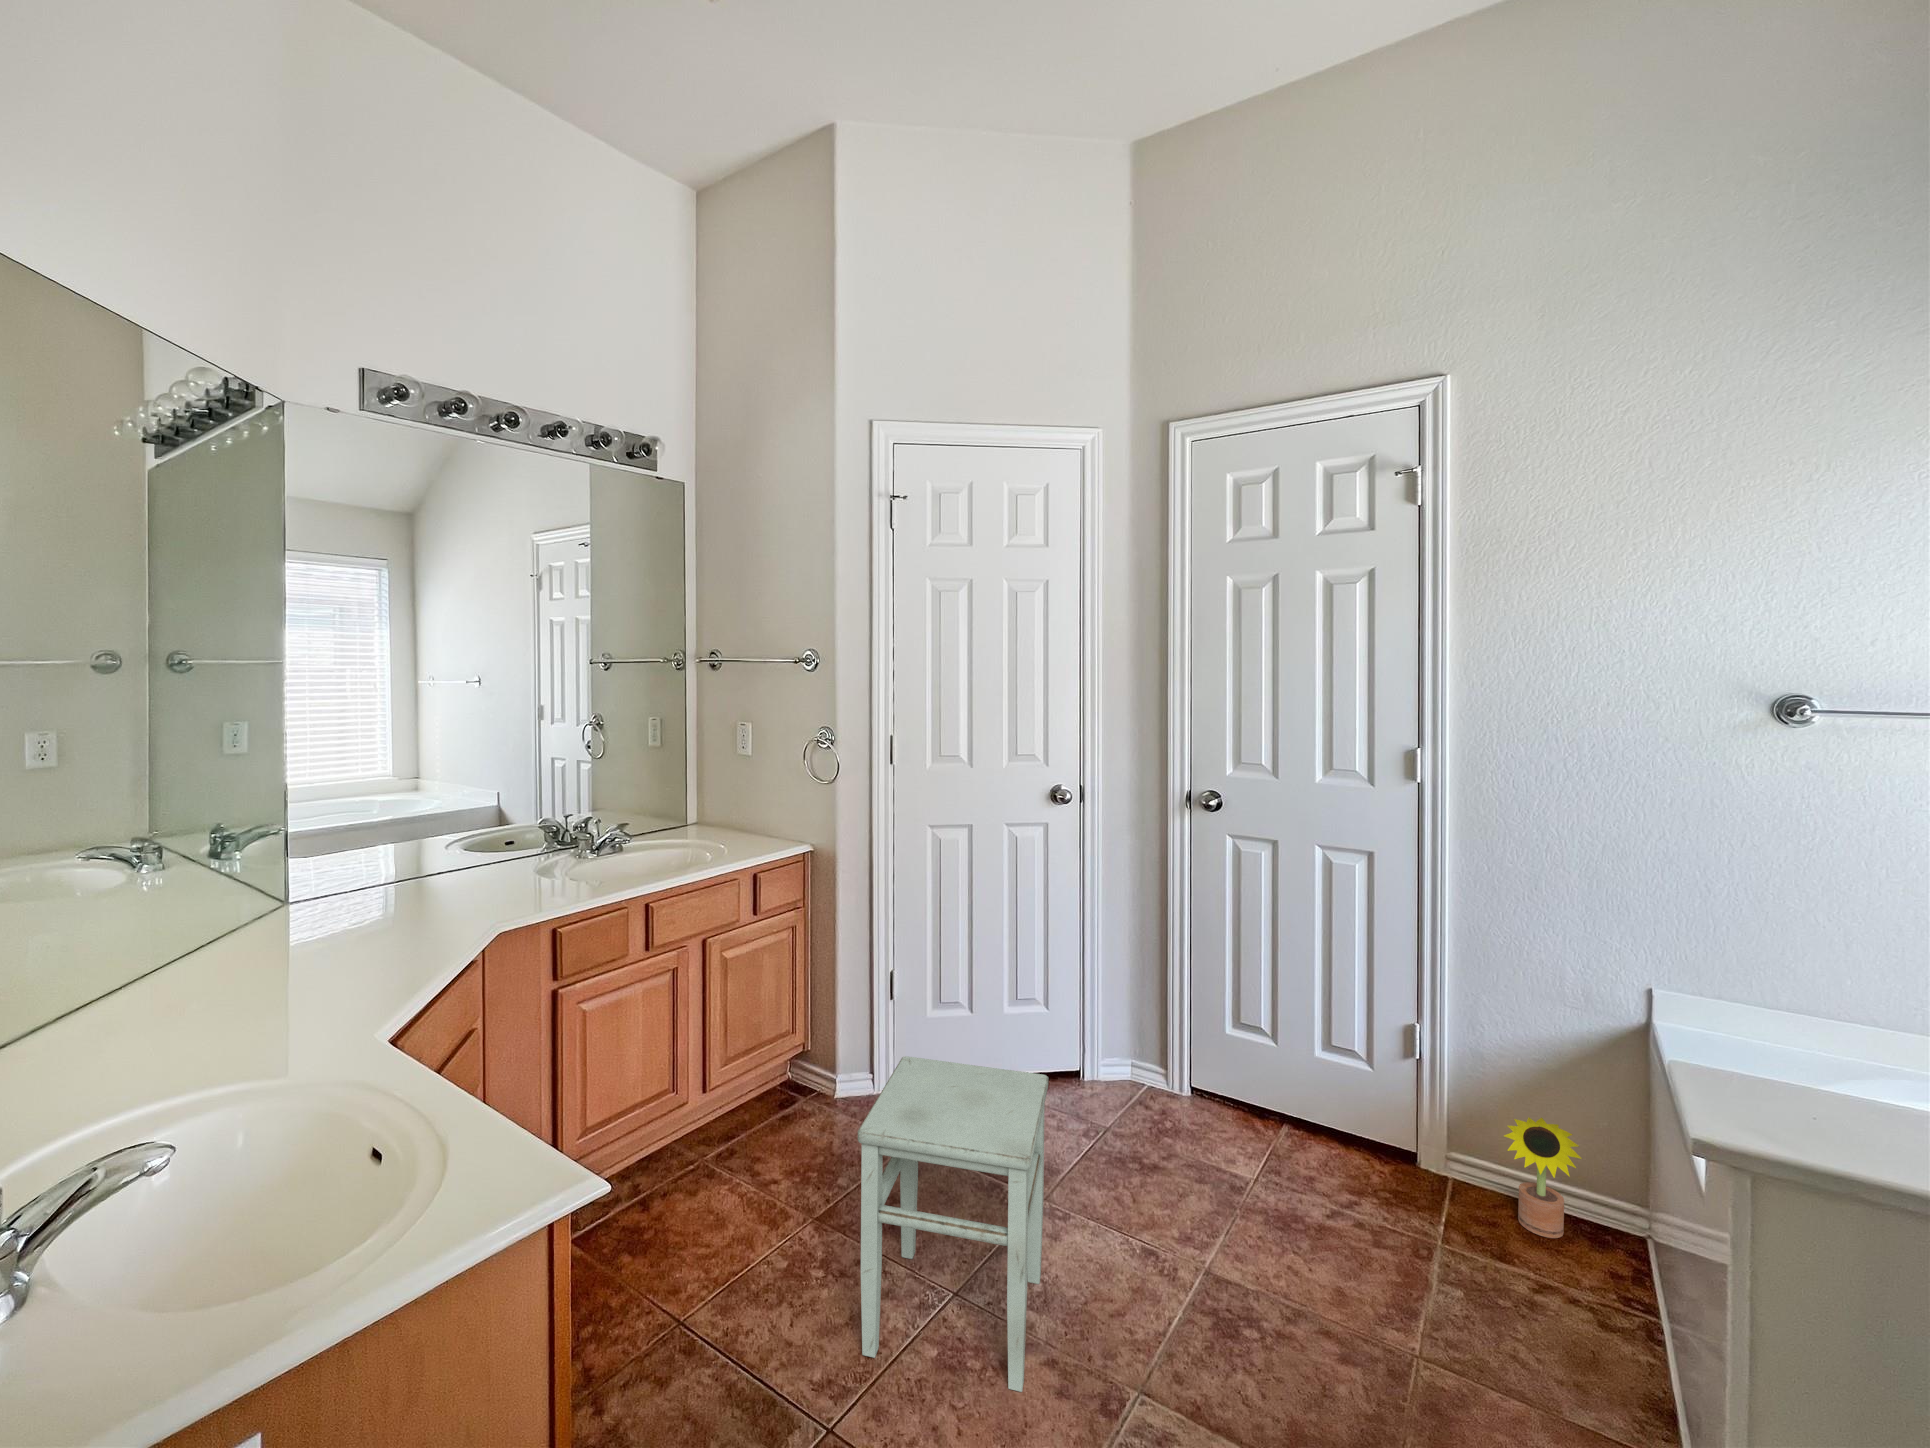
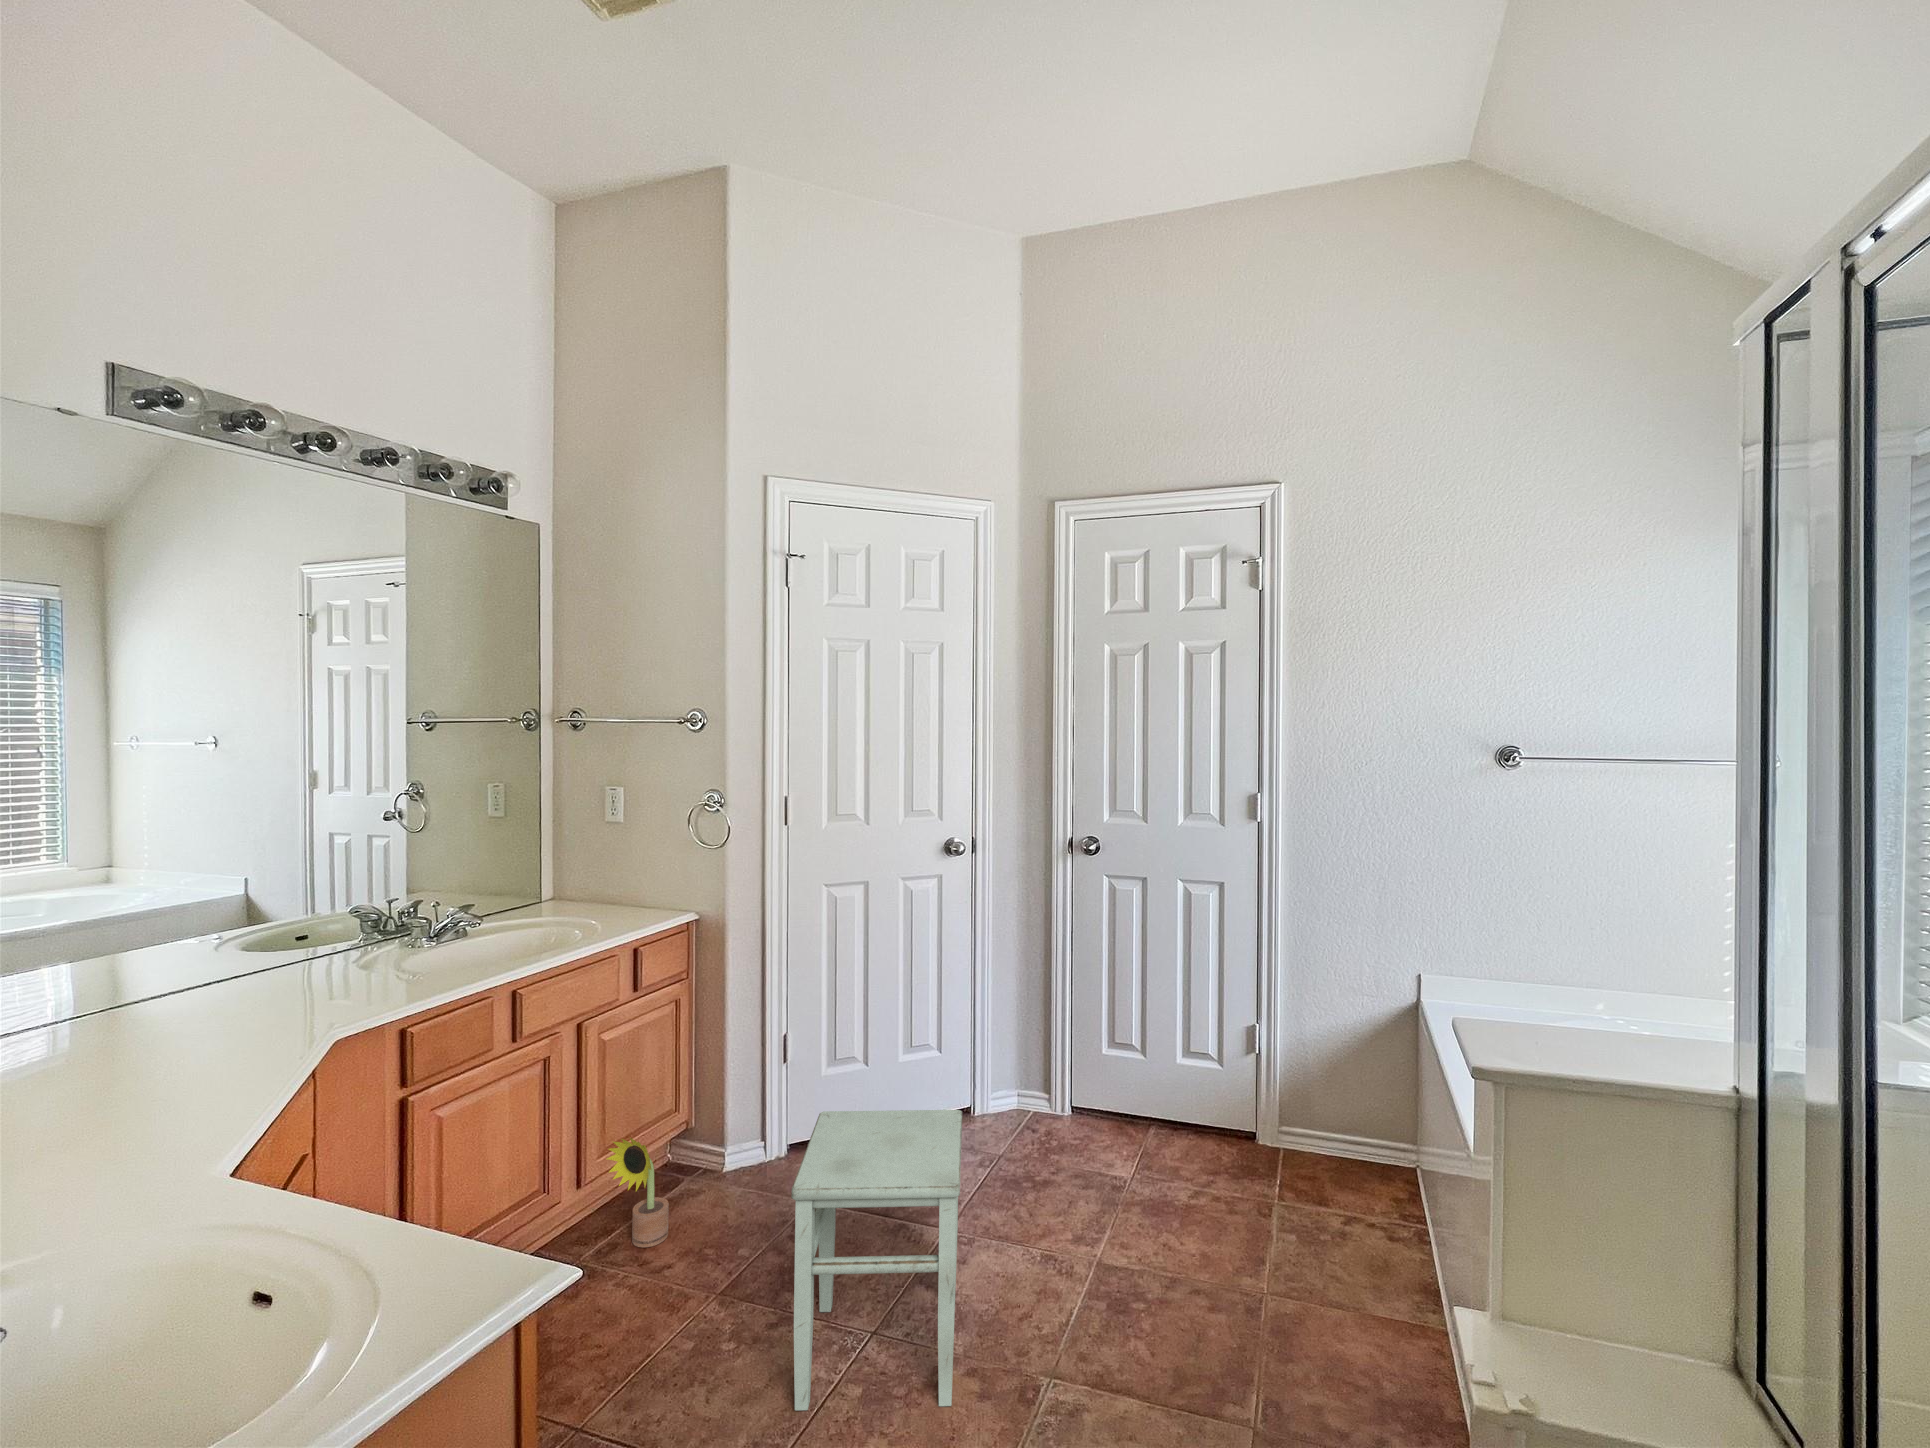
decorative plant: present [1504,1117,1582,1238] -> present [607,1138,669,1247]

